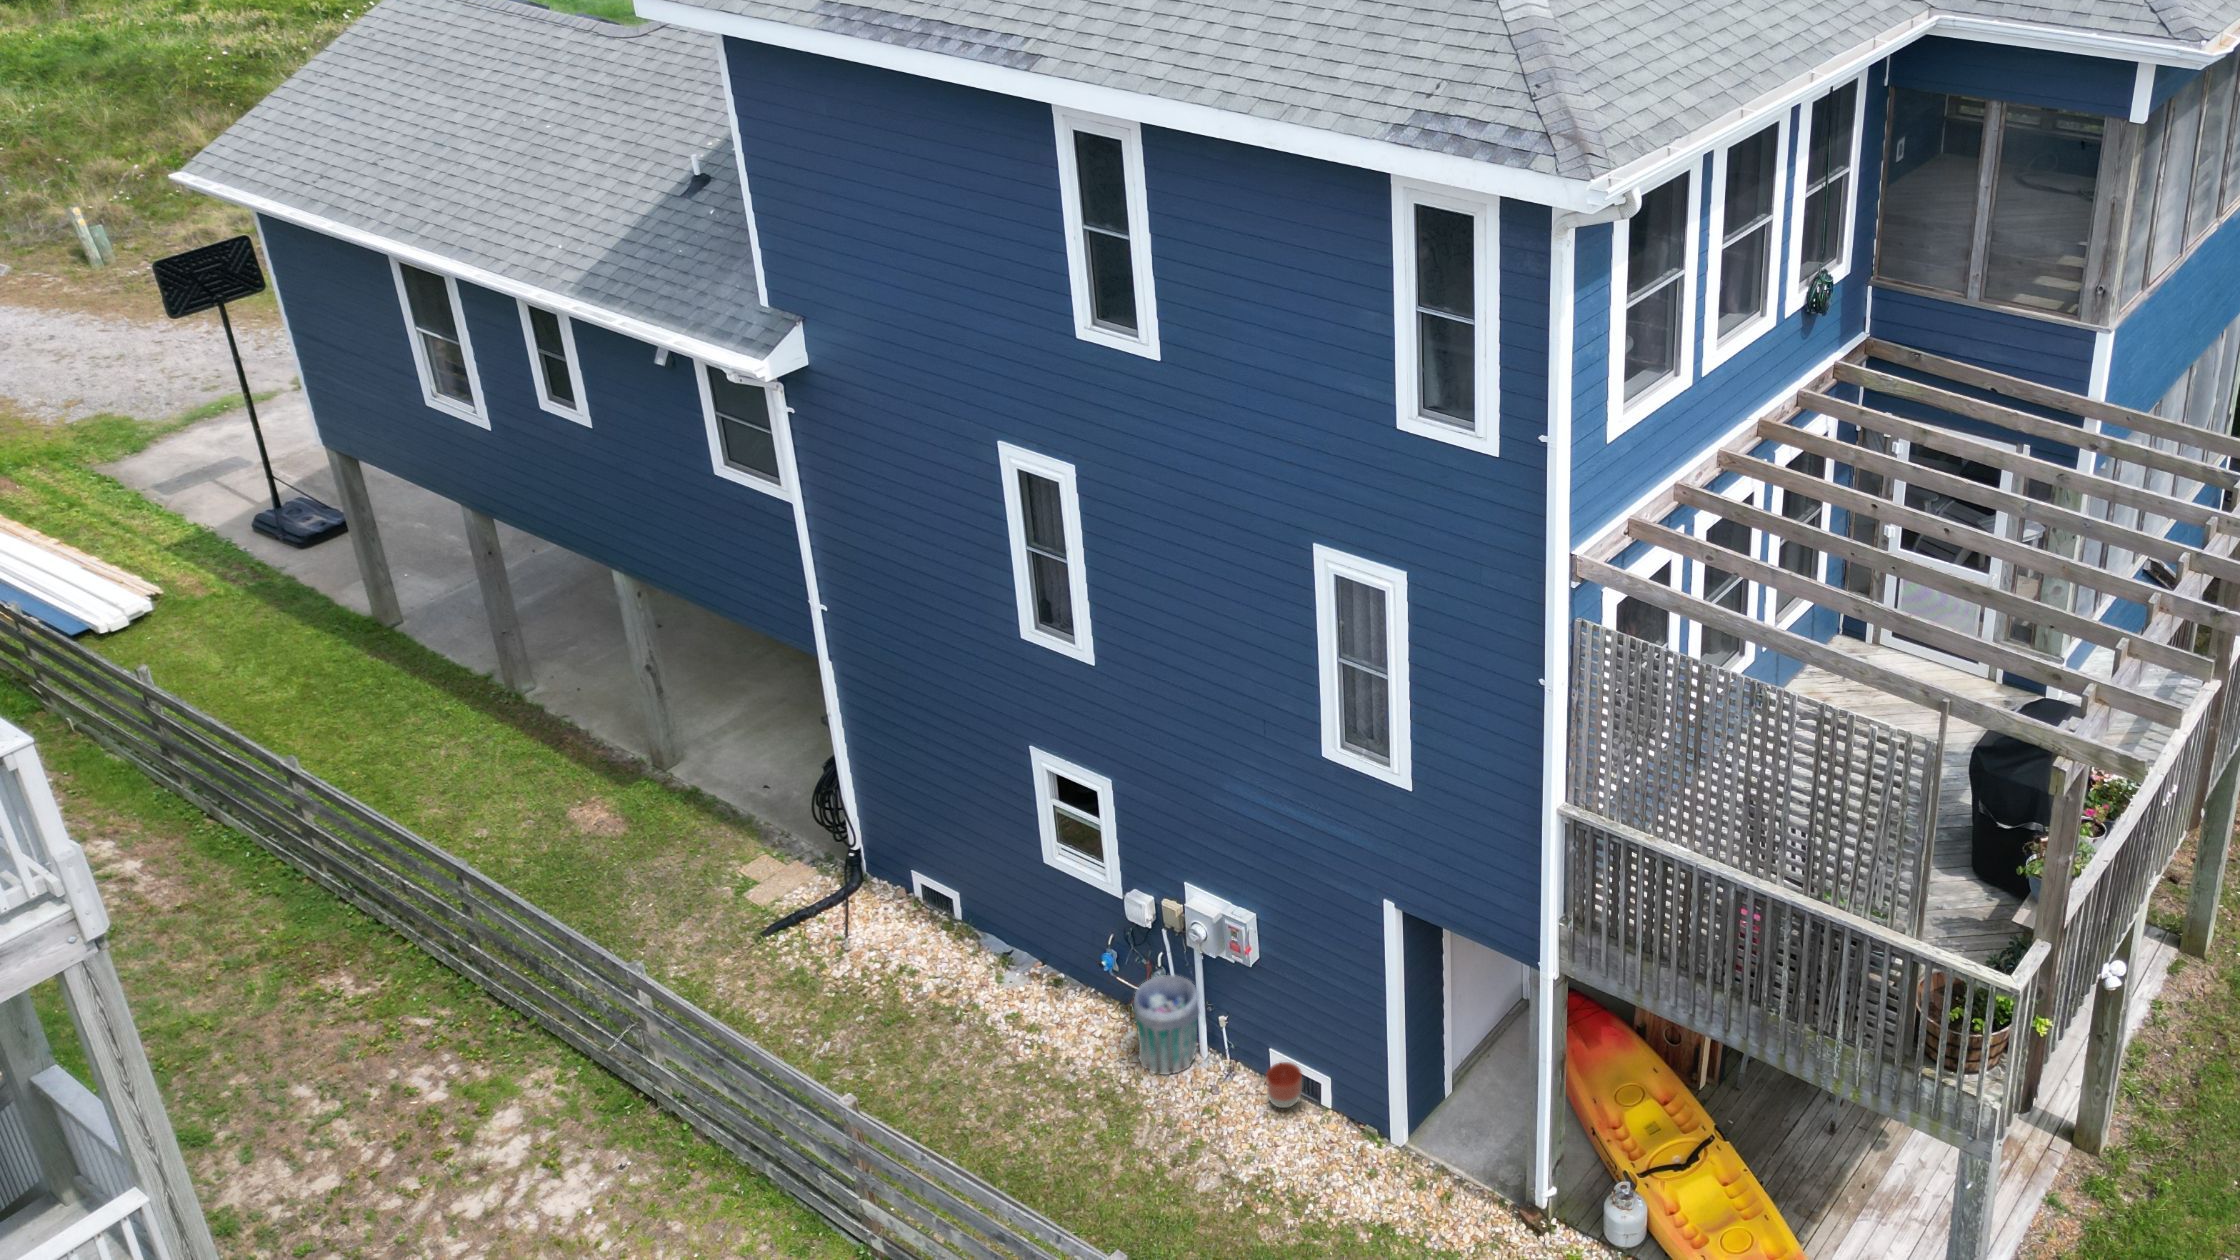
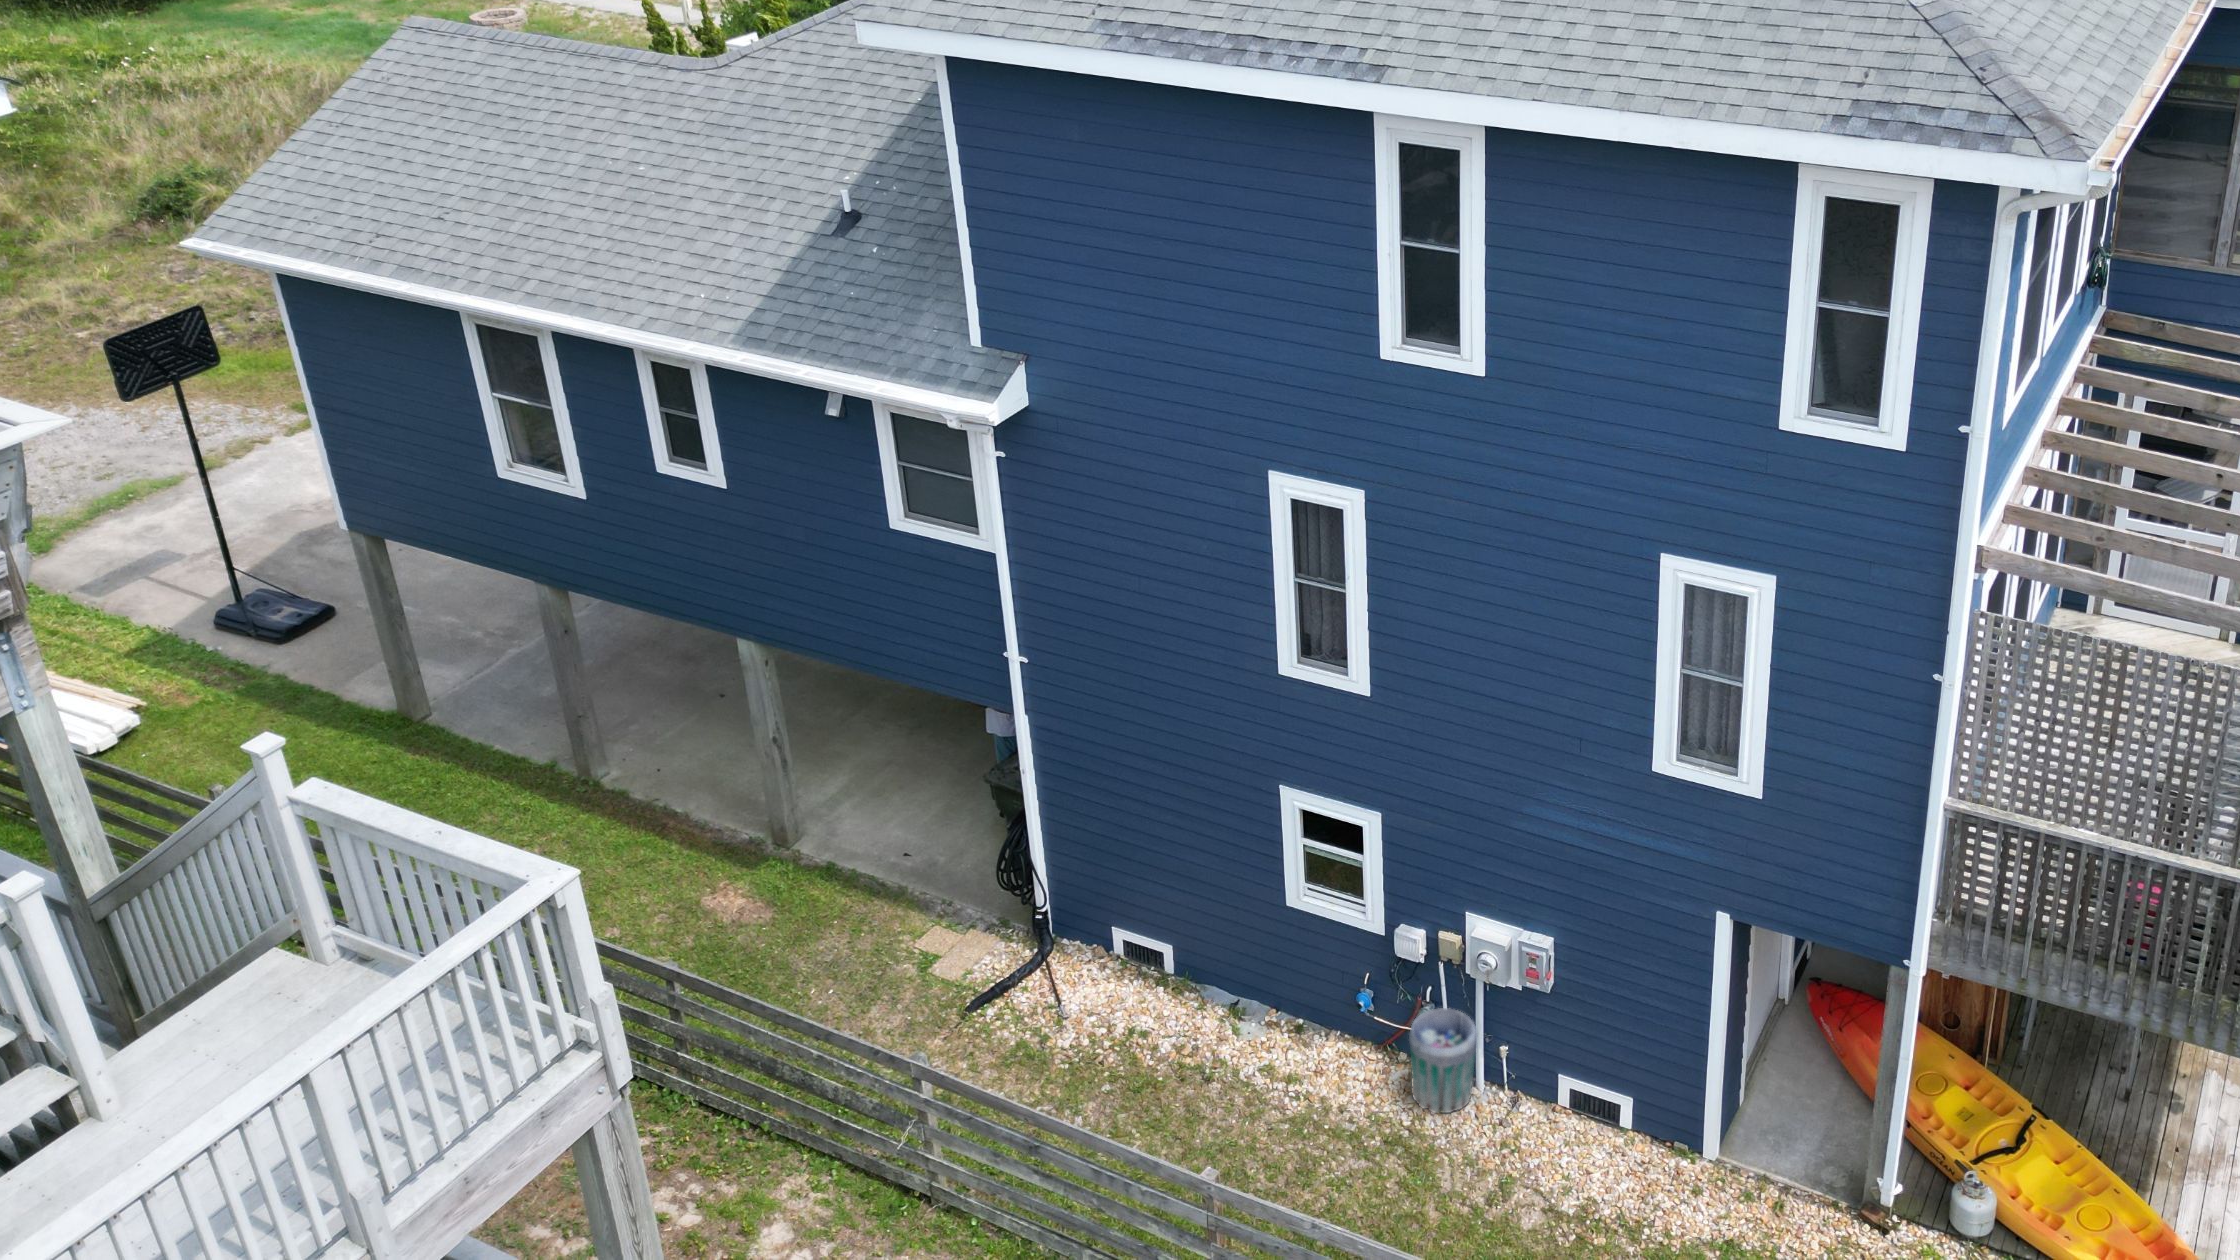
planter: present [1266,1062,1302,1108] -> none [1562,1086,1599,1134]

